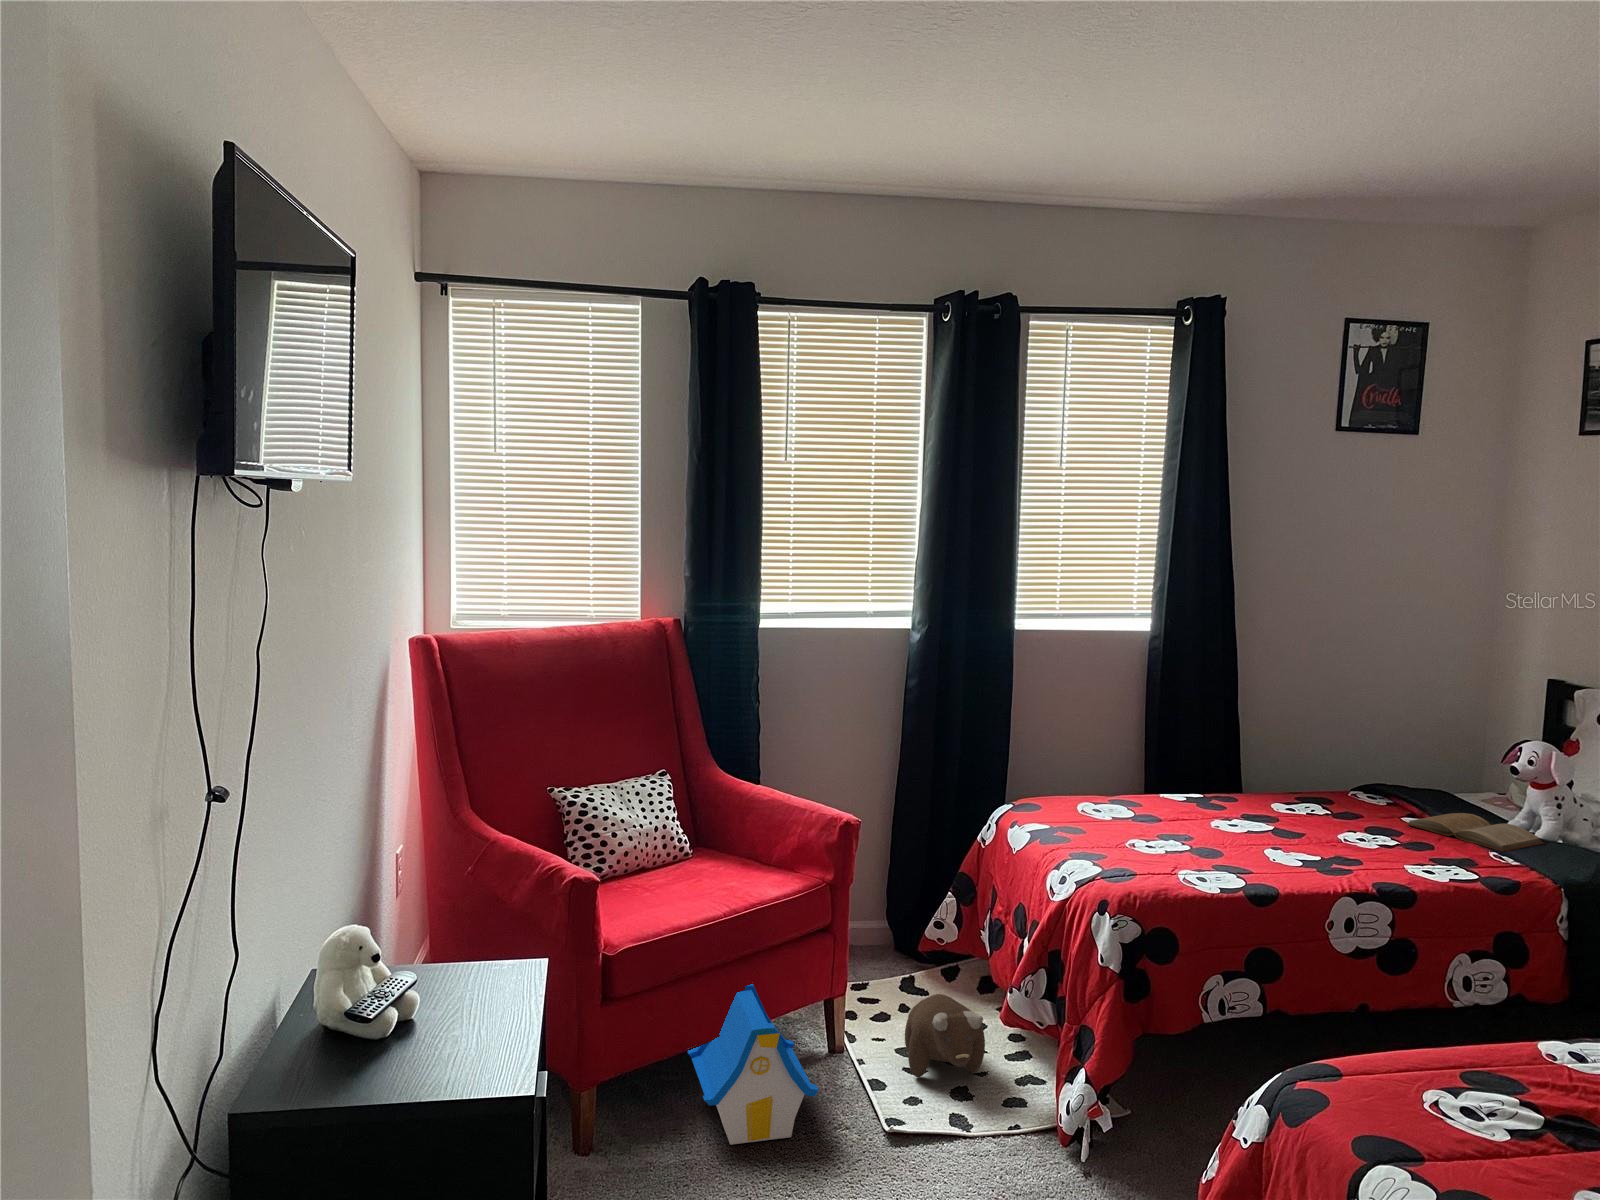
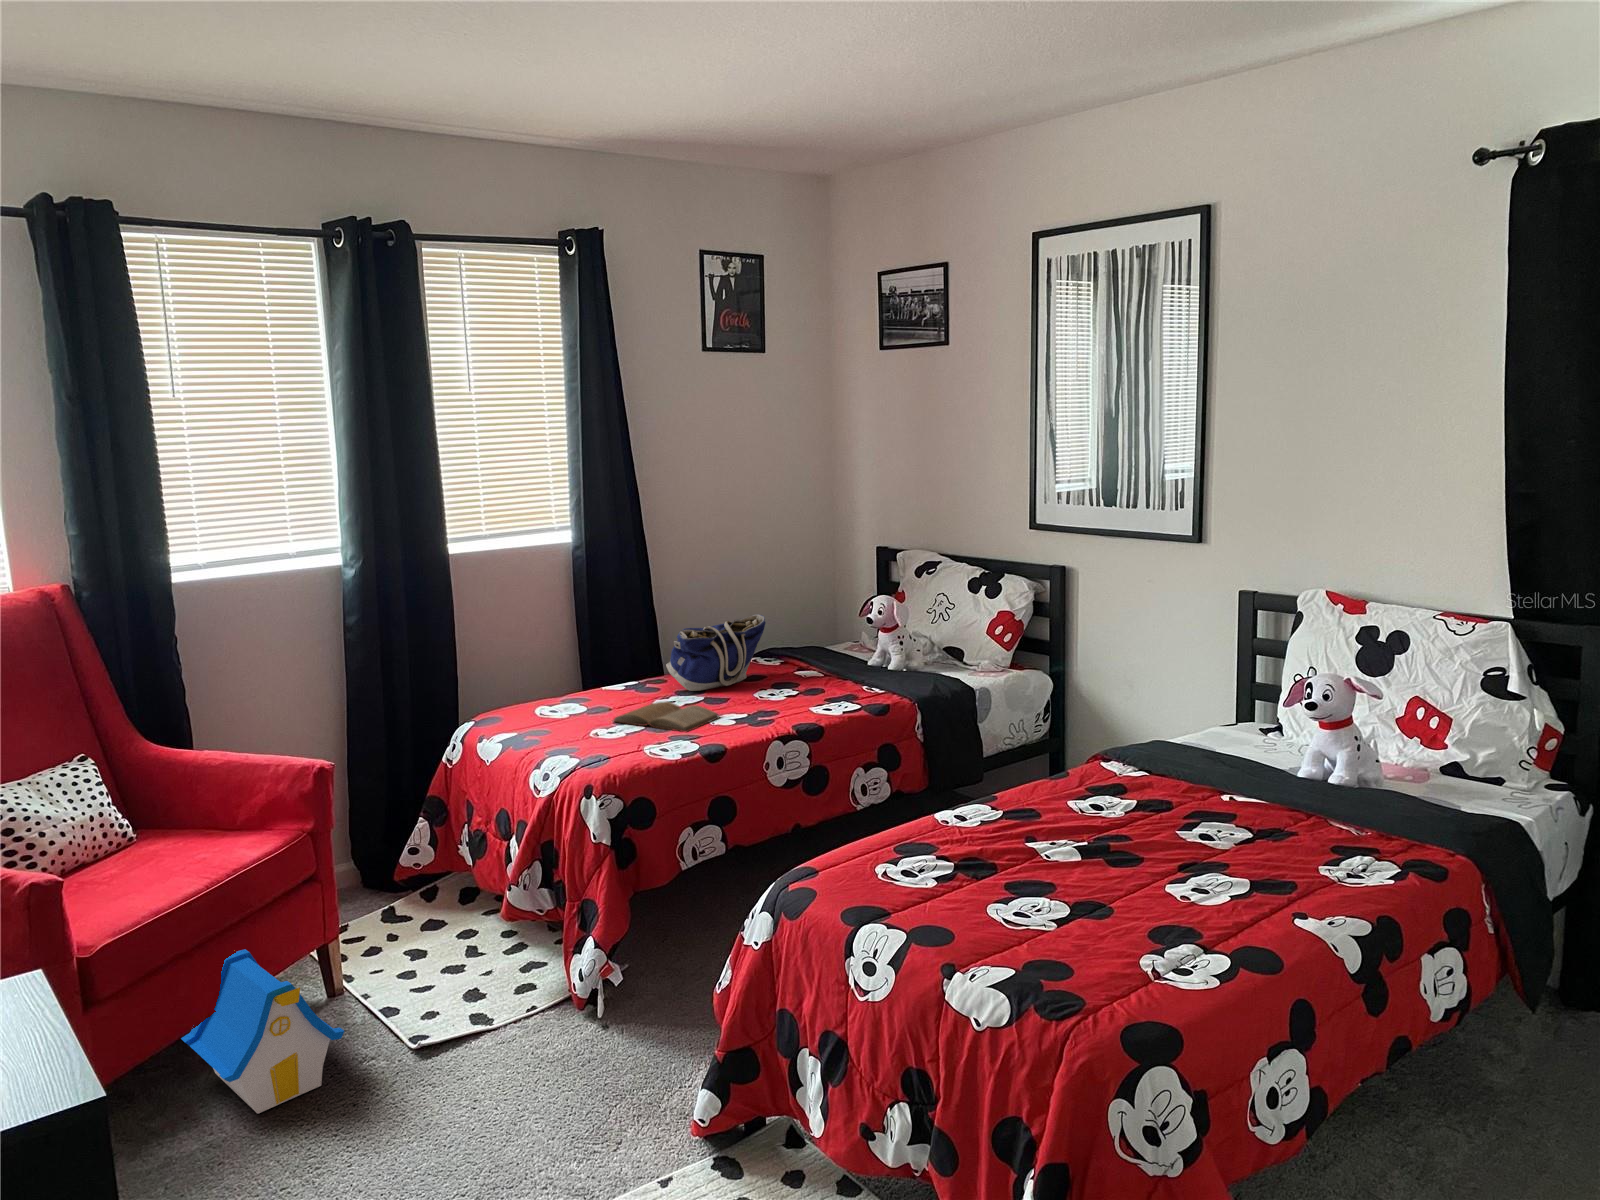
tote bag: none [1236,740,1368,818] -> present [666,614,766,691]
book: present [1406,813,1544,852] -> present [613,702,719,732]
plush toy: present [905,994,985,1077] -> none [408,911,490,994]

